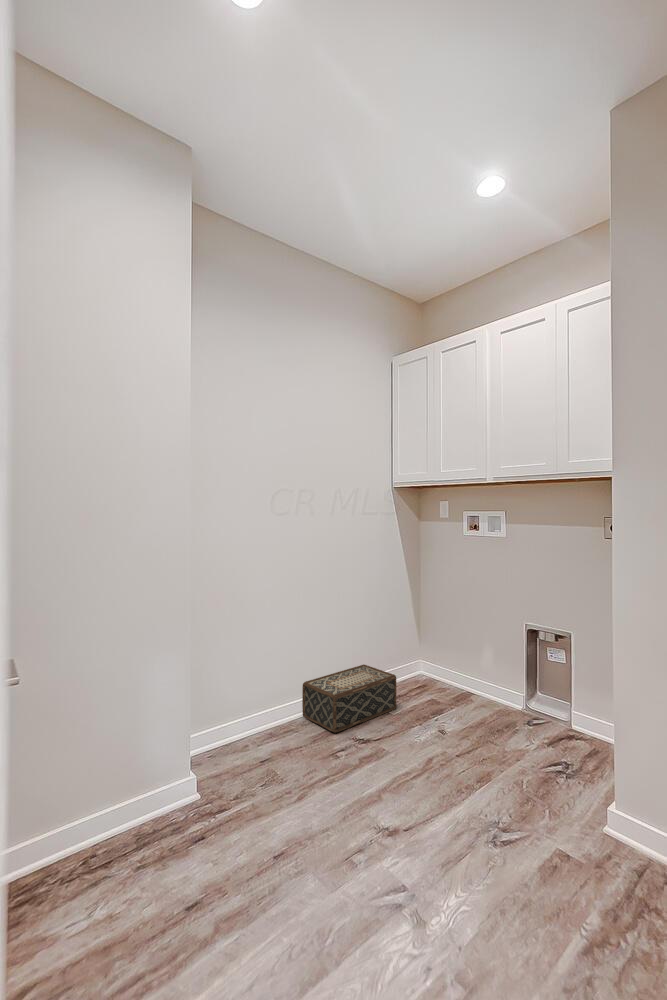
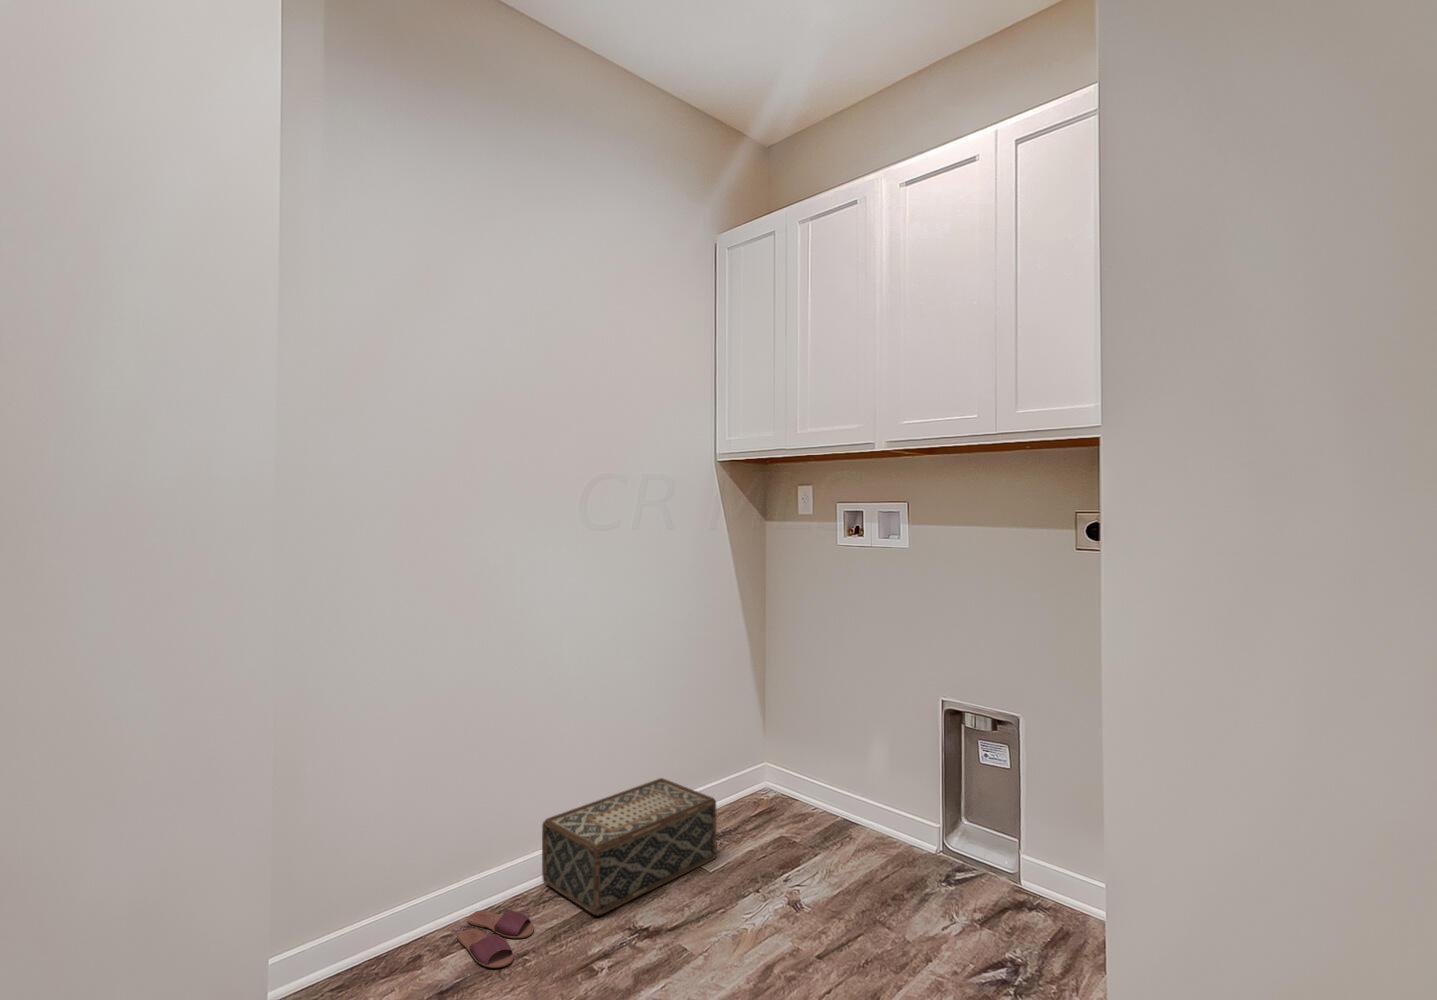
slippers: none [263,727,302,753] -> present [458,910,534,968]

